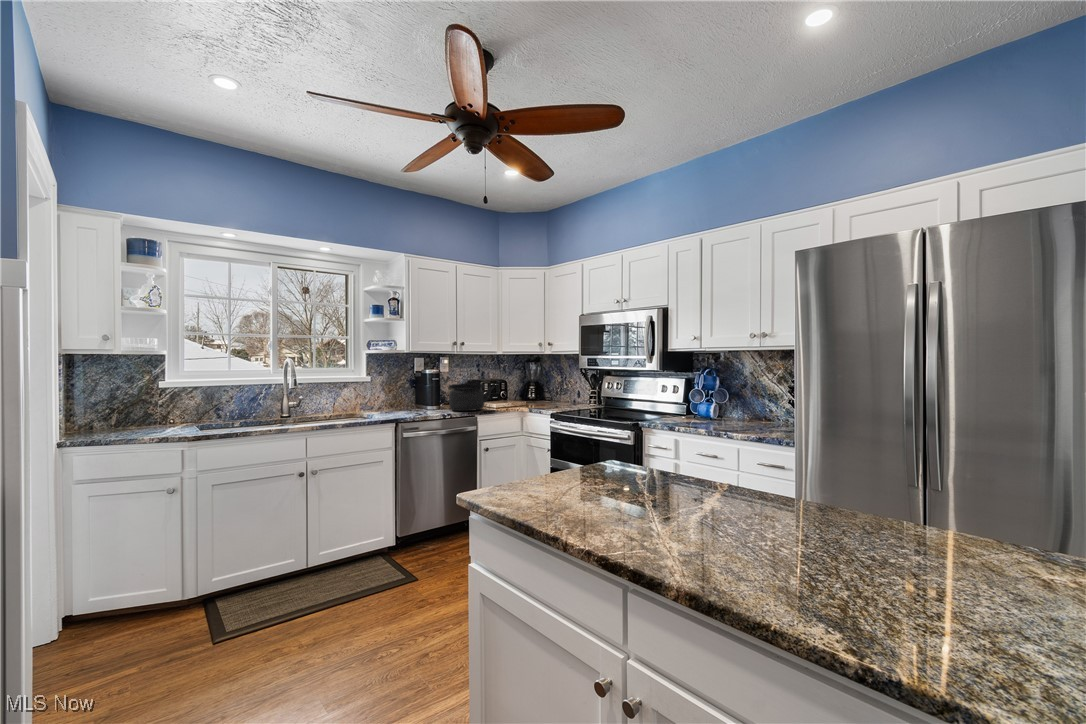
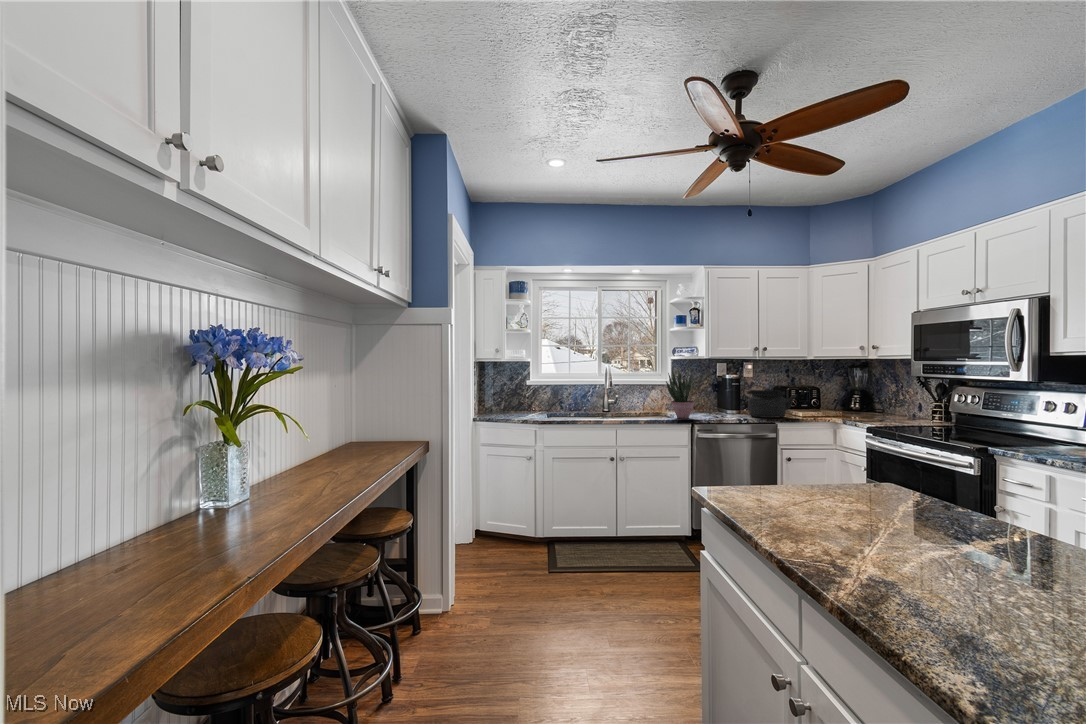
potted plant: none [366,364,399,418] -> present [666,370,695,419]

